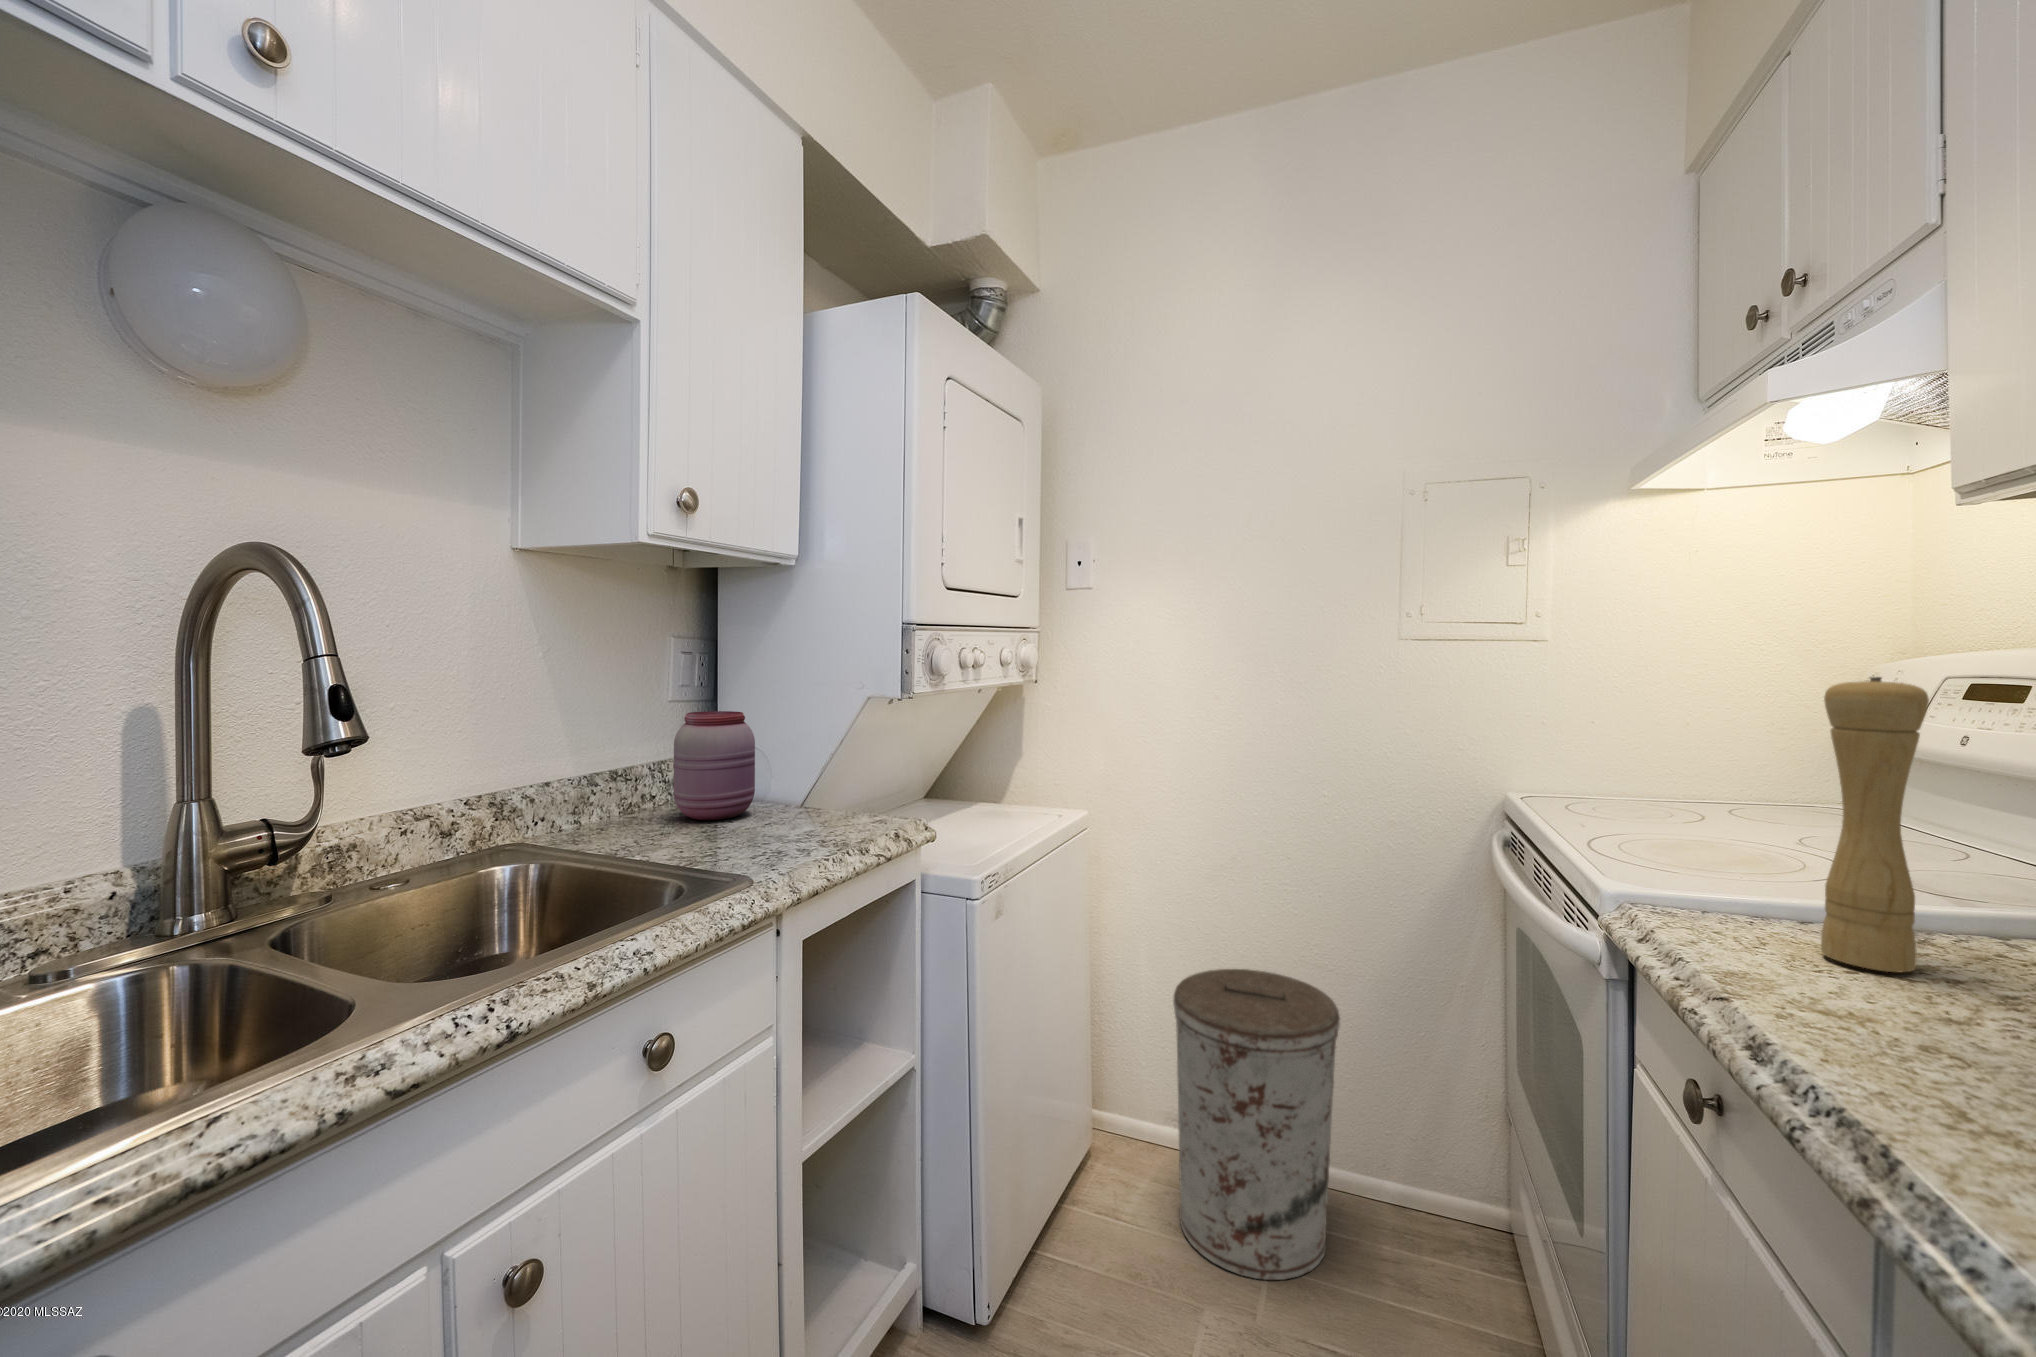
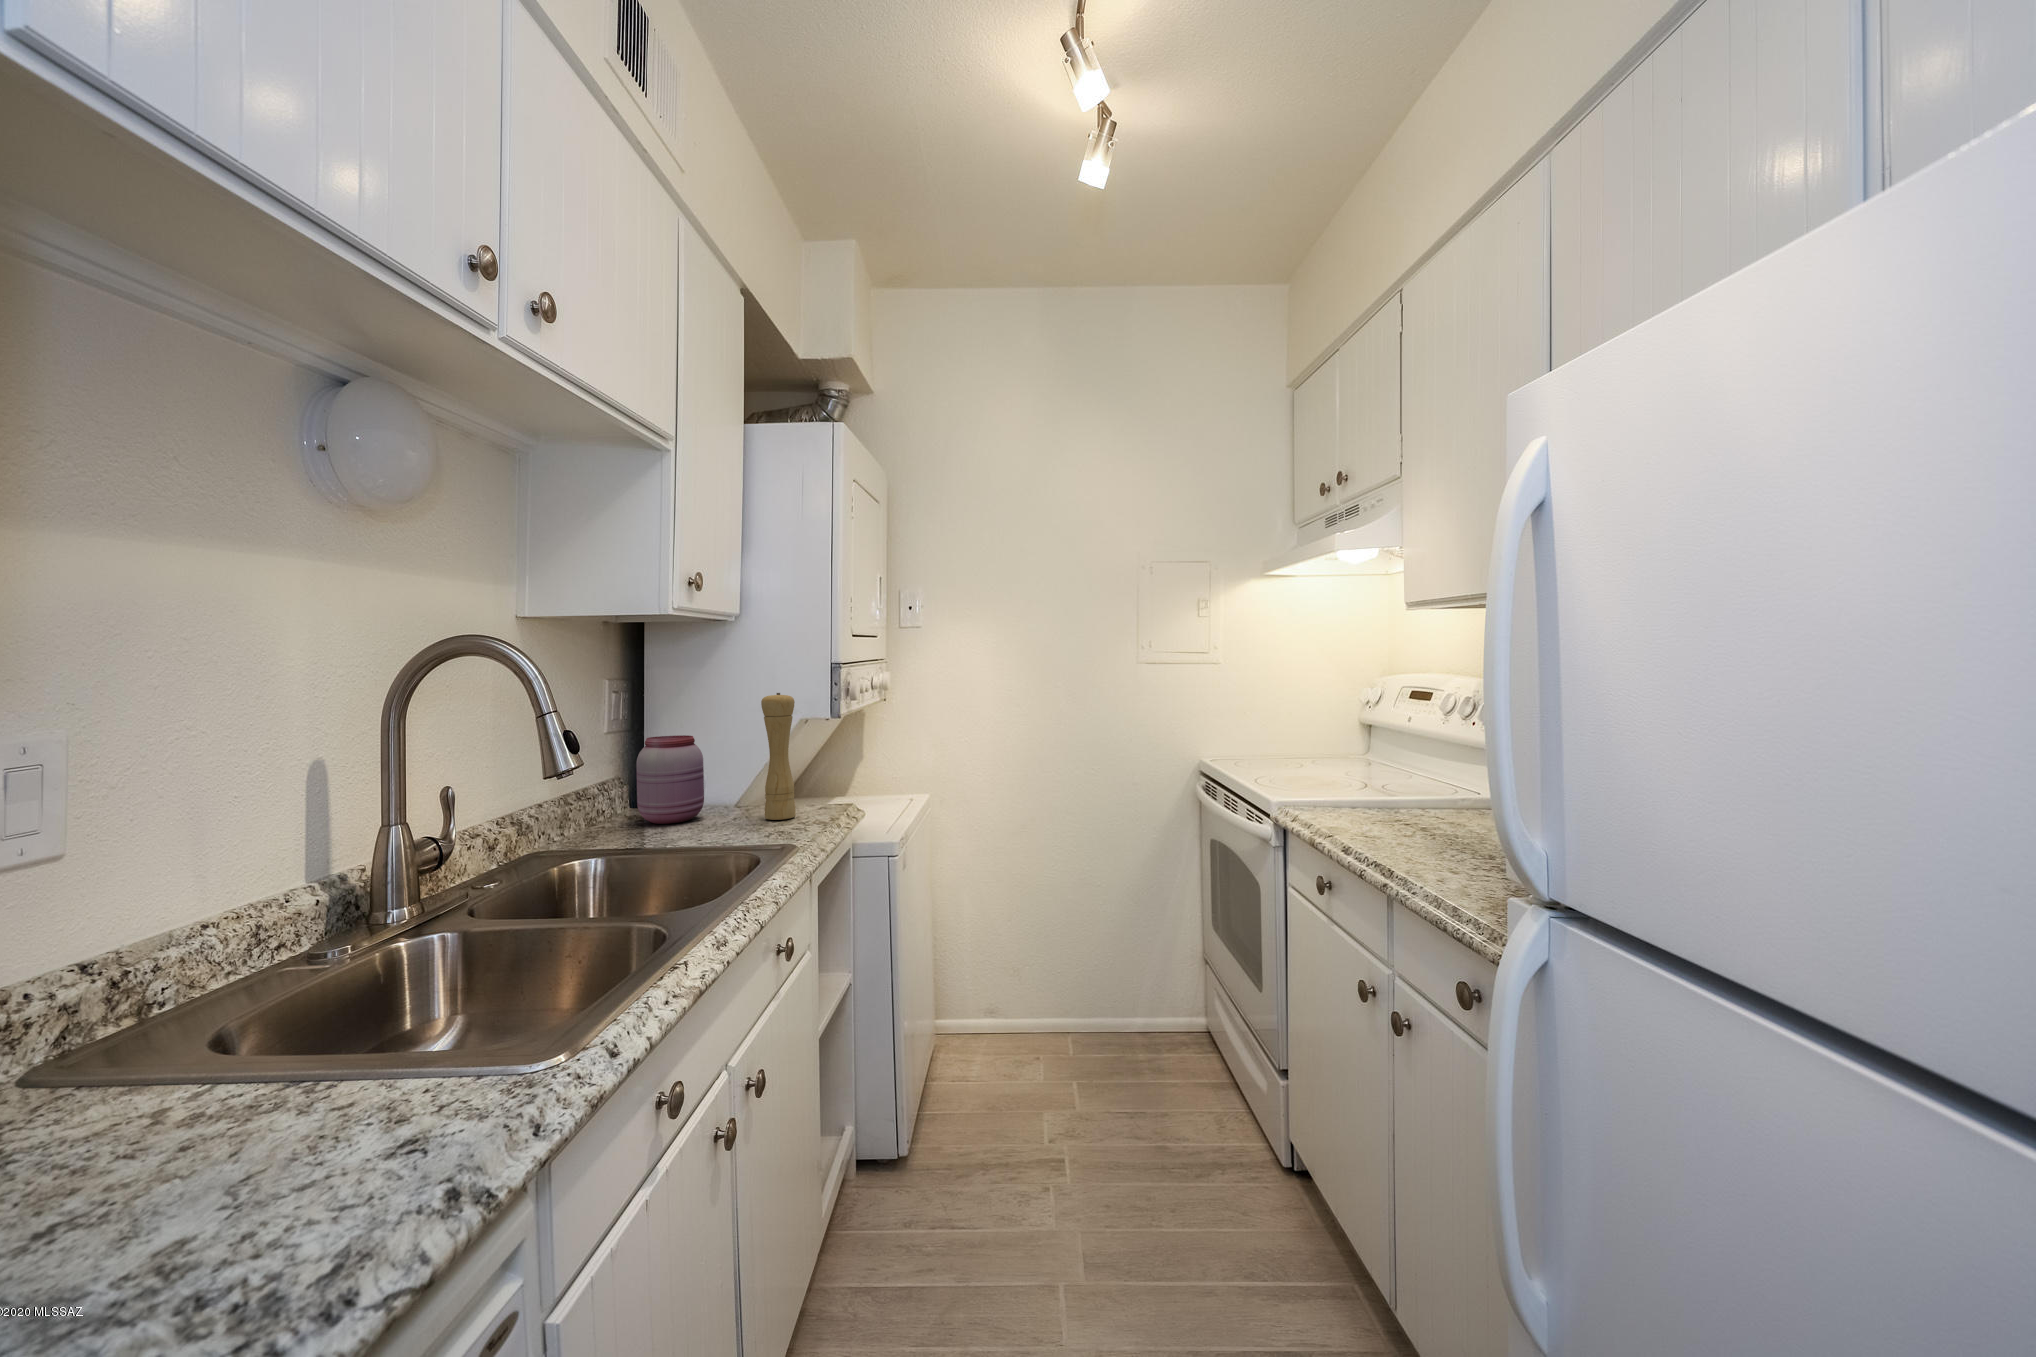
pepper mill: present [1821,677,1929,972] -> present [761,693,796,820]
trash can: present [1173,969,1340,1280] -> none [1003,901,1114,1106]

